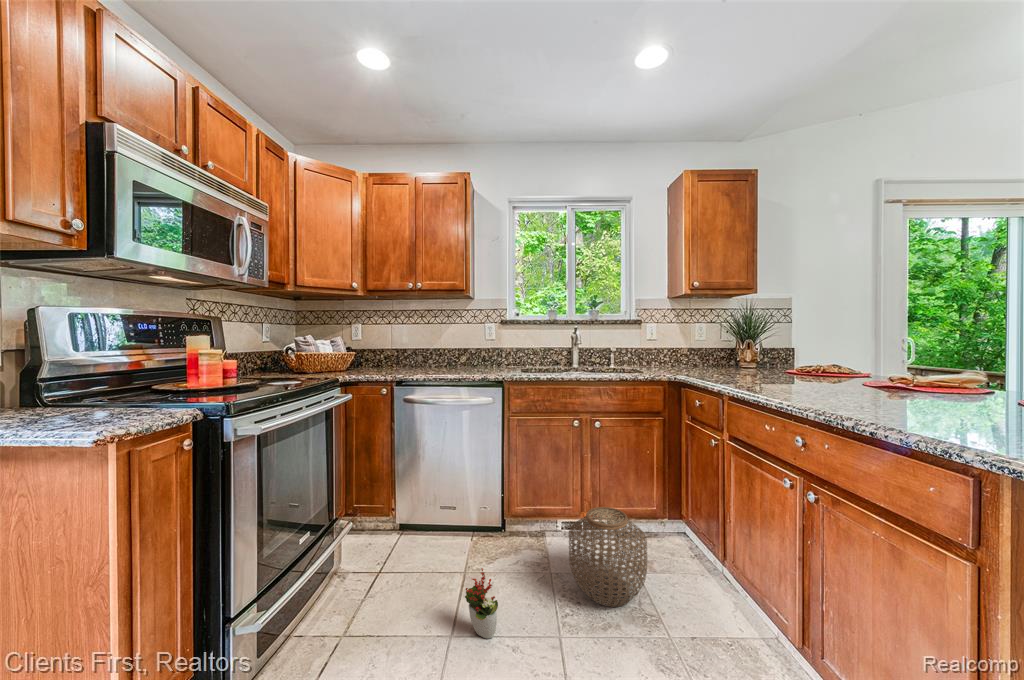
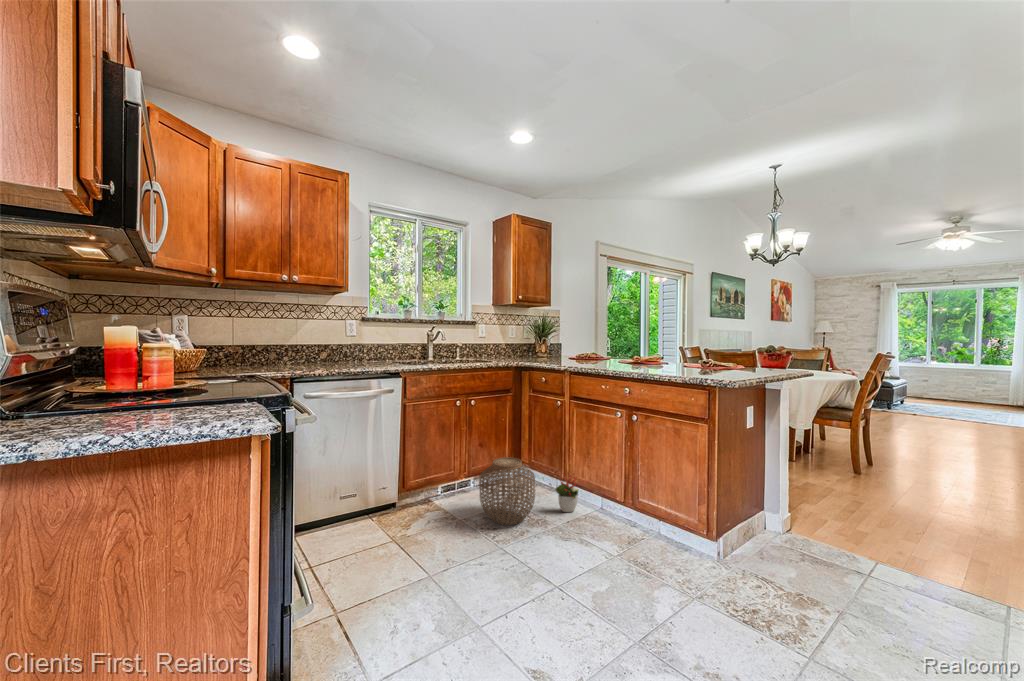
decorative plant: present [465,568,498,639] -> present [556,474,578,512]

